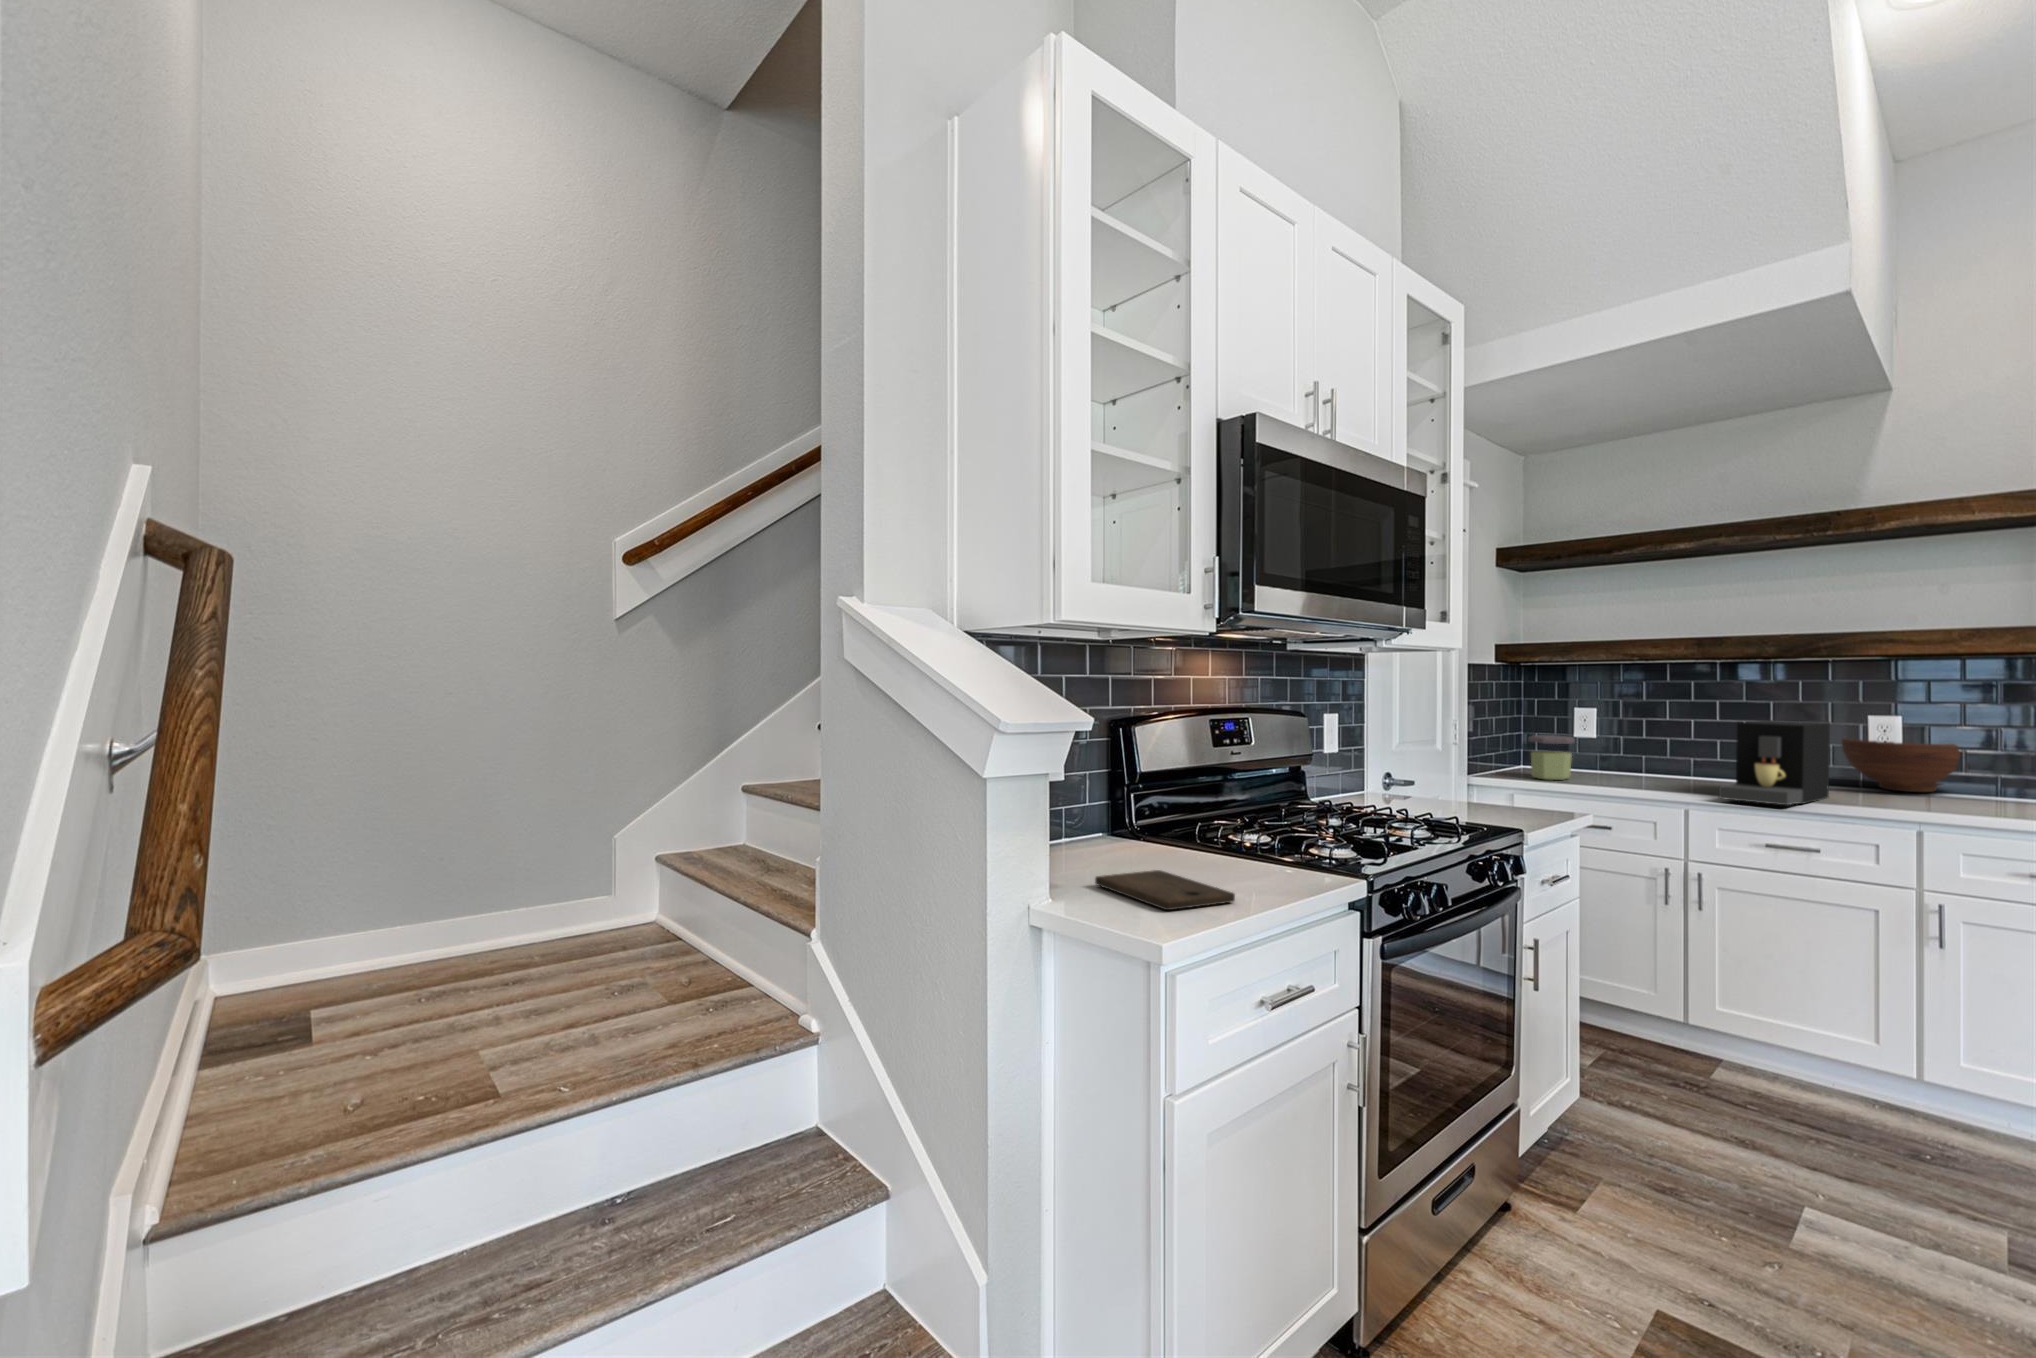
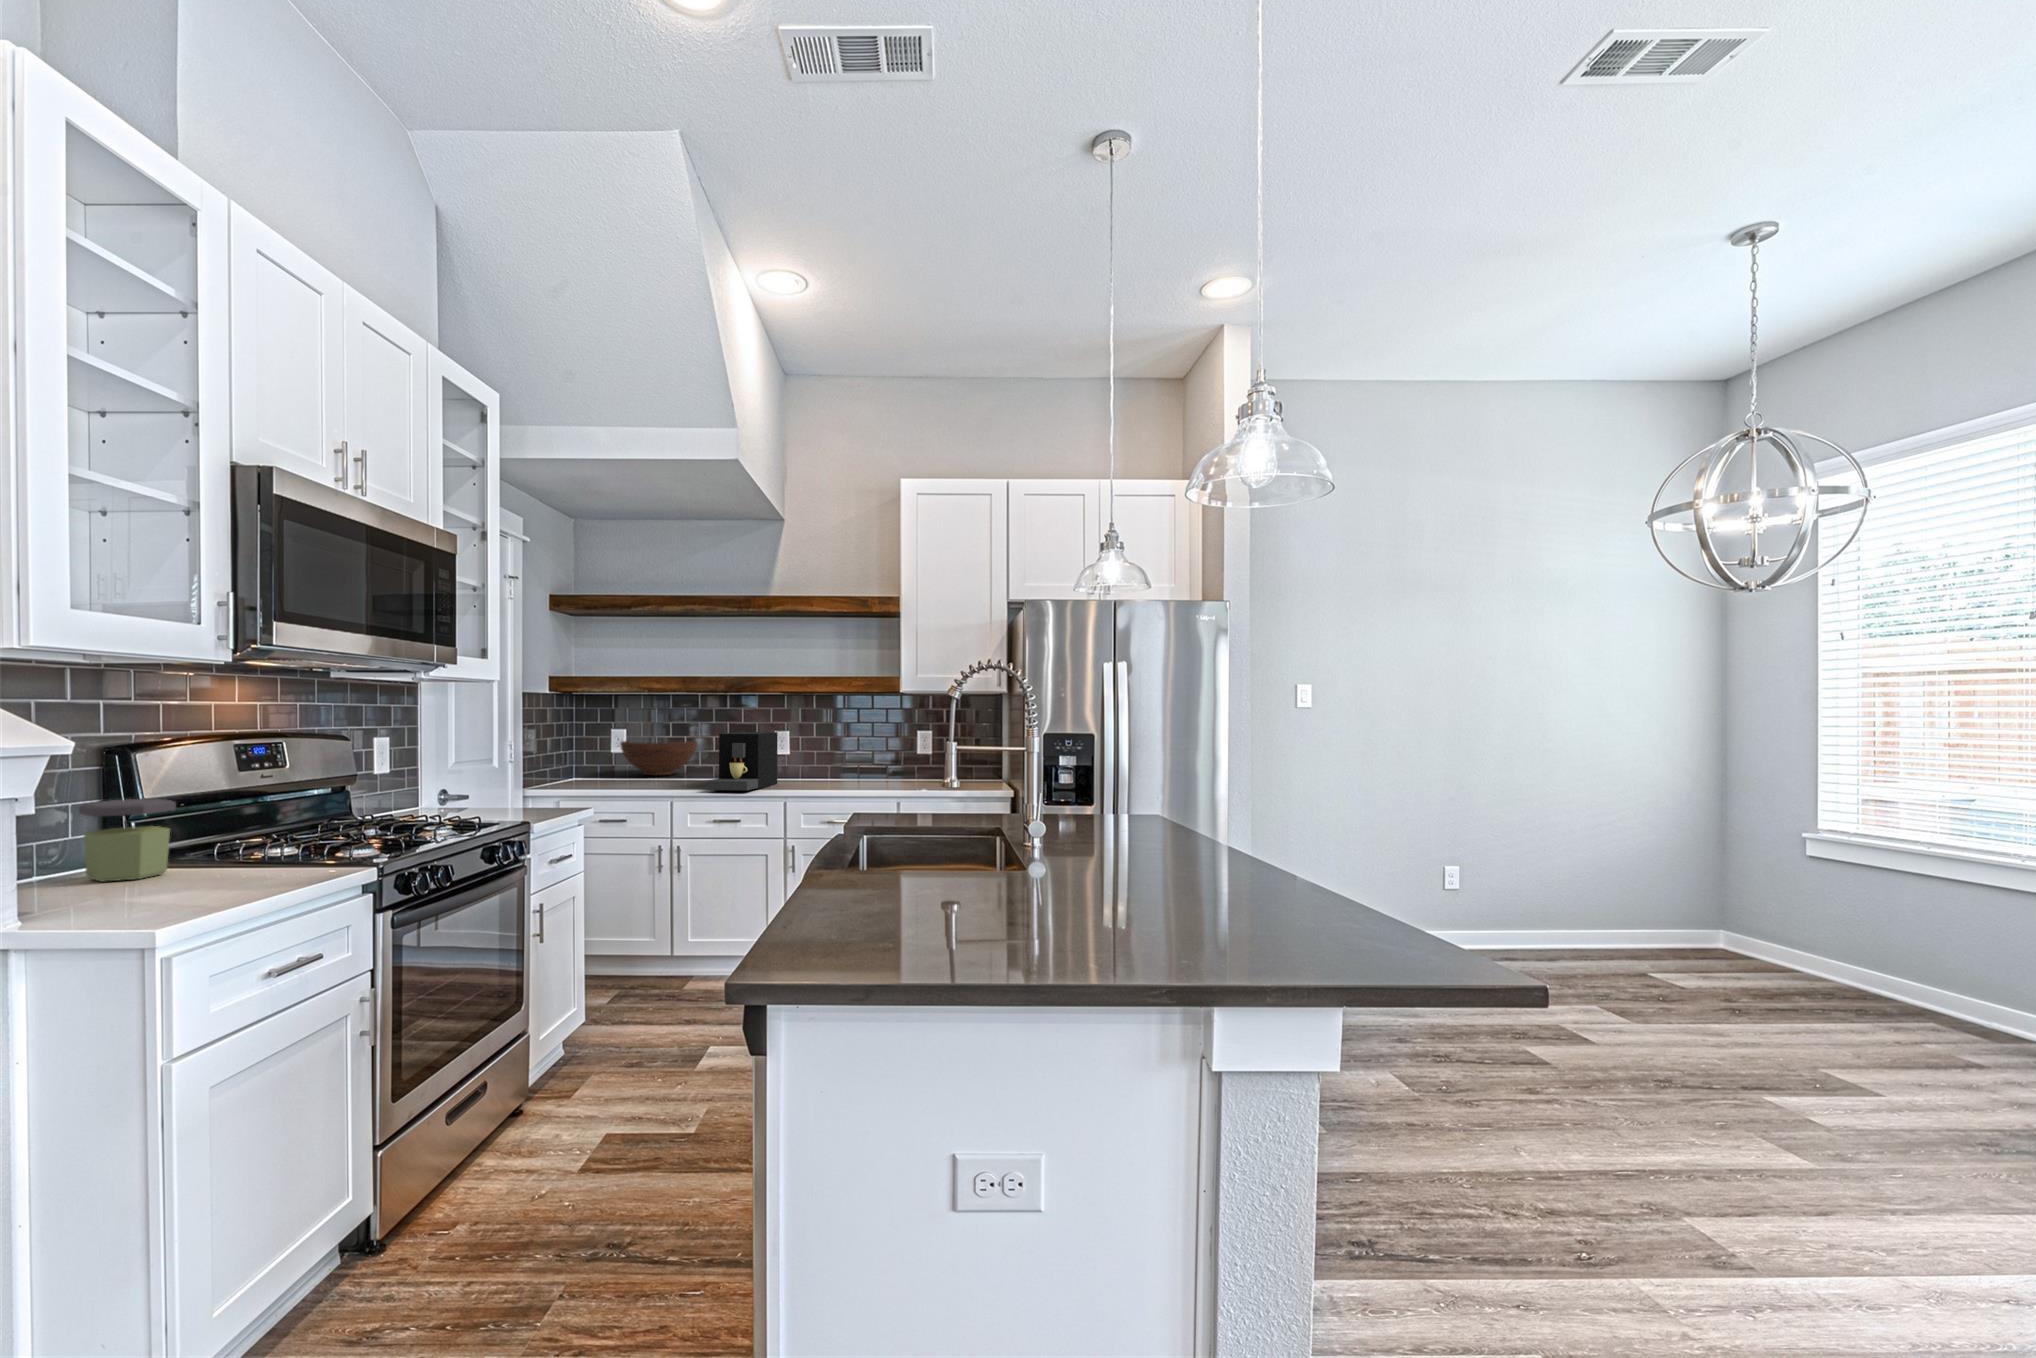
jar: present [1528,735,1575,780] -> present [79,798,176,882]
fruit bowl: present [1842,738,1960,792] -> present [620,740,697,776]
cutting board: present [1095,870,1235,910] -> none [74,880,237,907]

